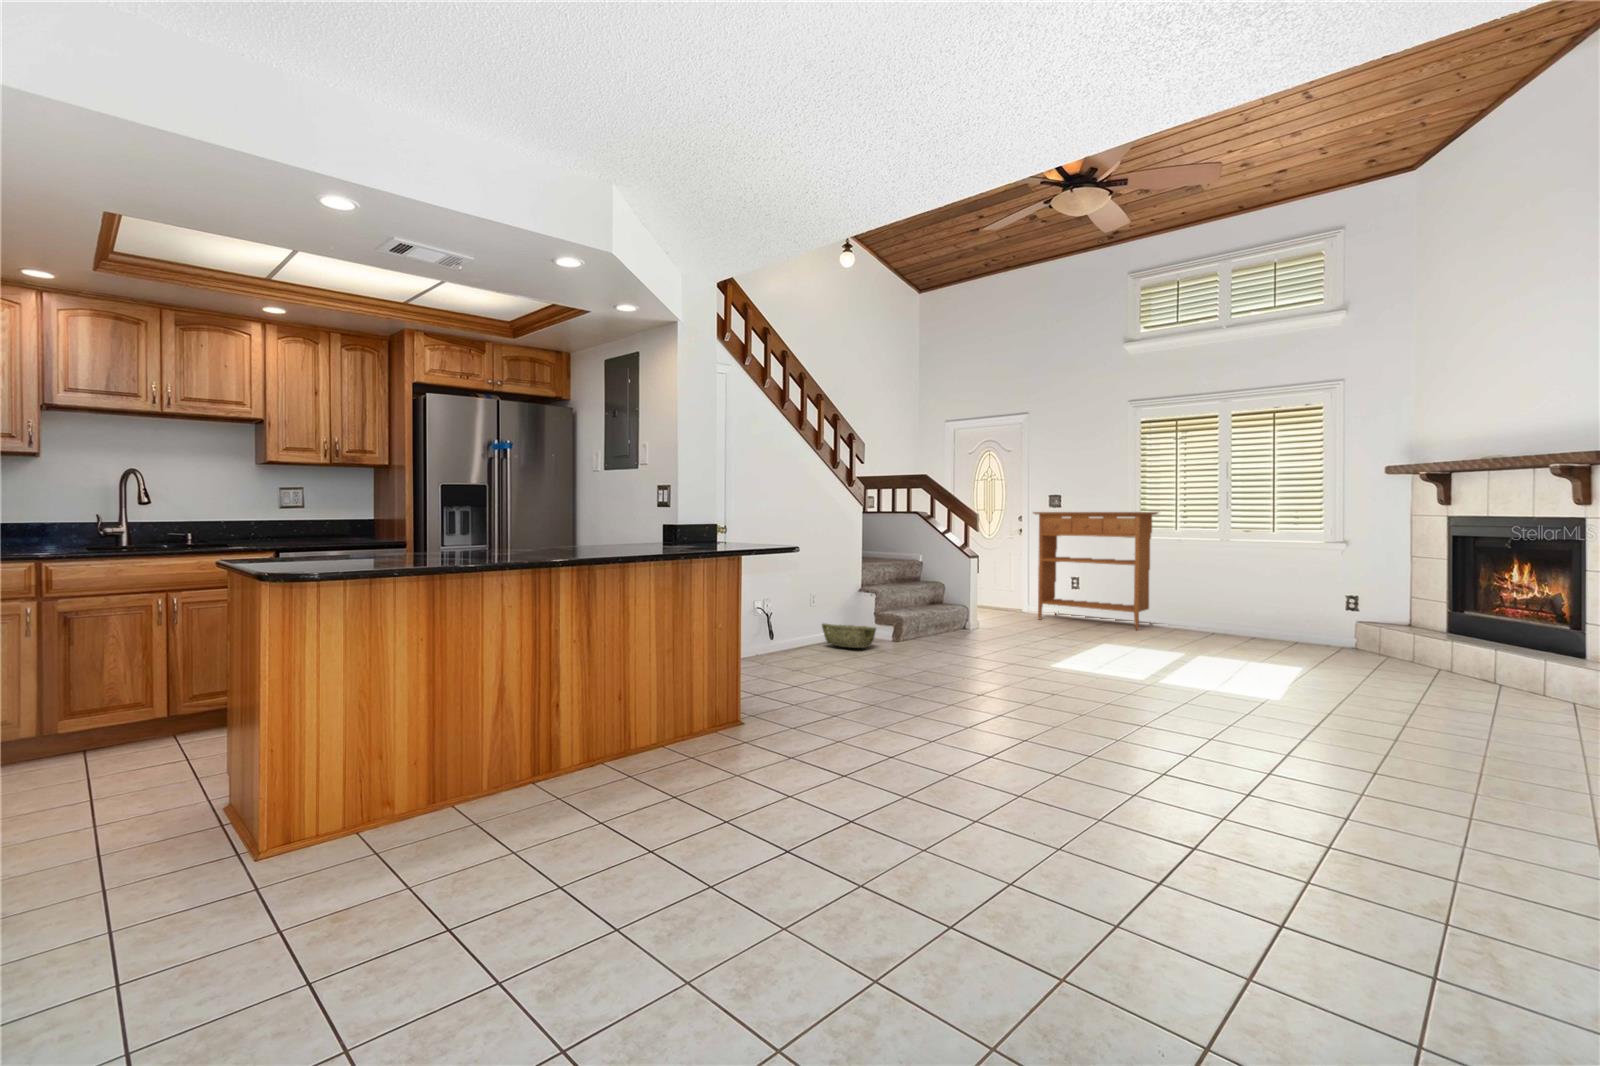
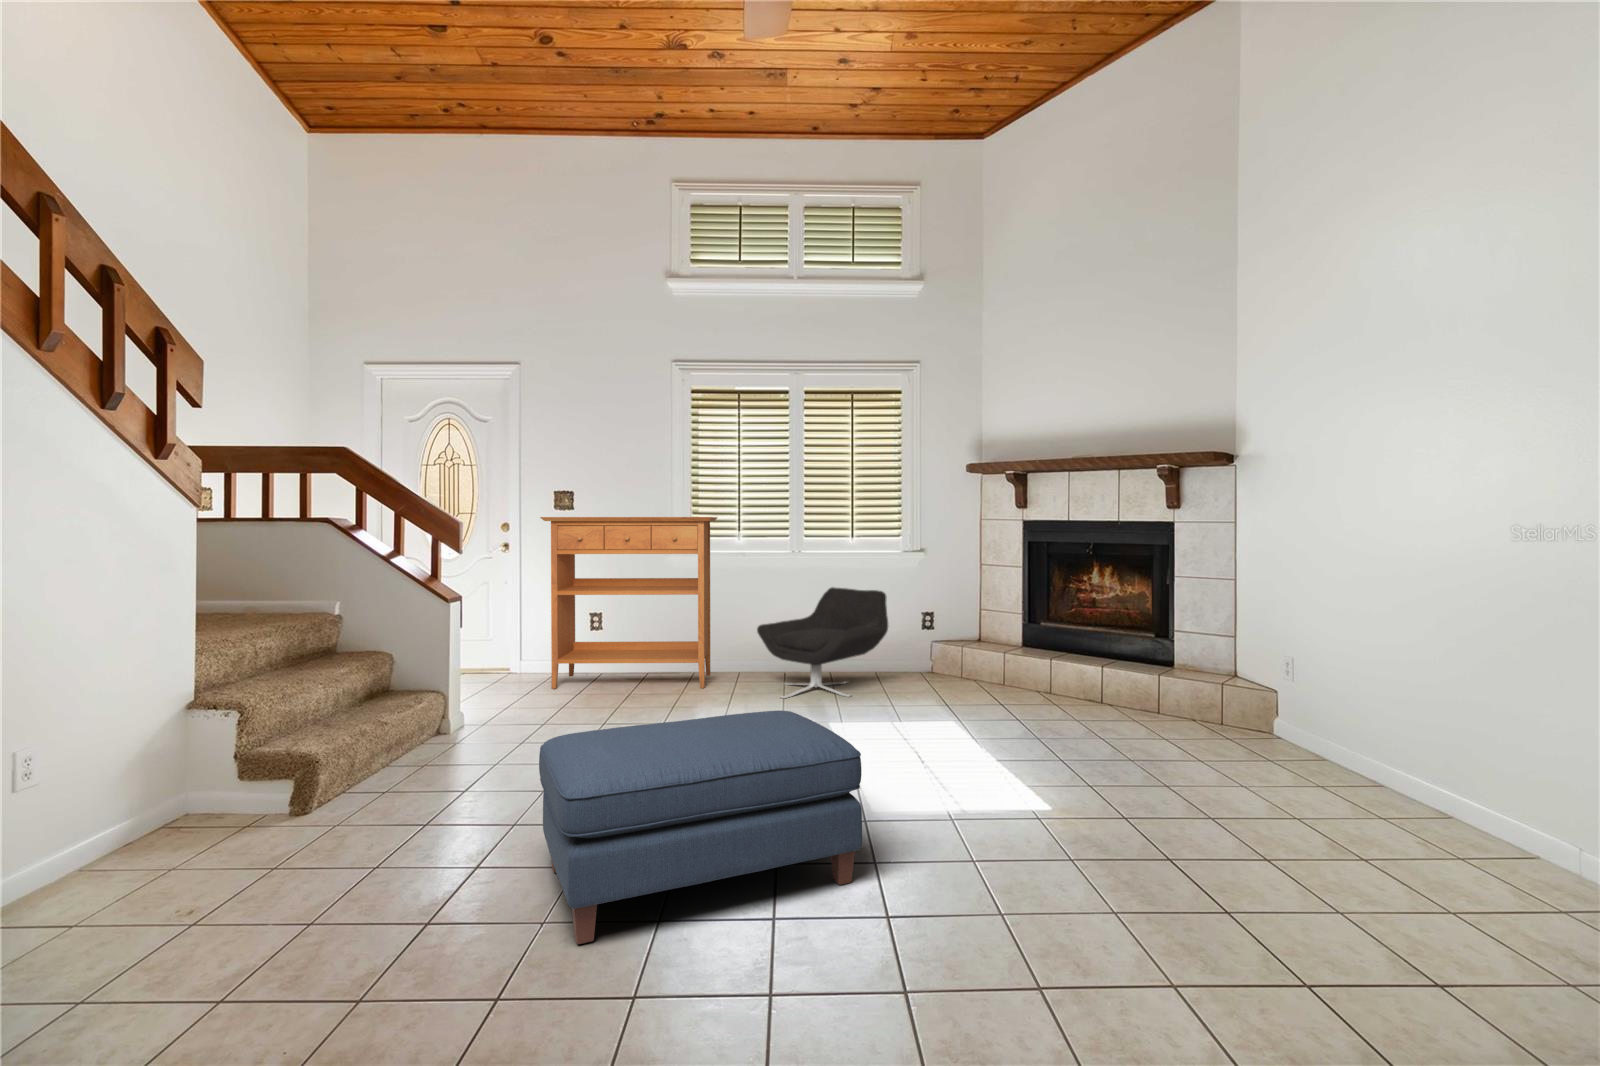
lounge chair: none [1179,567,1294,647] -> present [757,587,888,698]
ottoman: none [964,613,1115,700] -> present [539,711,862,944]
woven basket: present [822,624,876,648] -> none [77,792,260,867]

